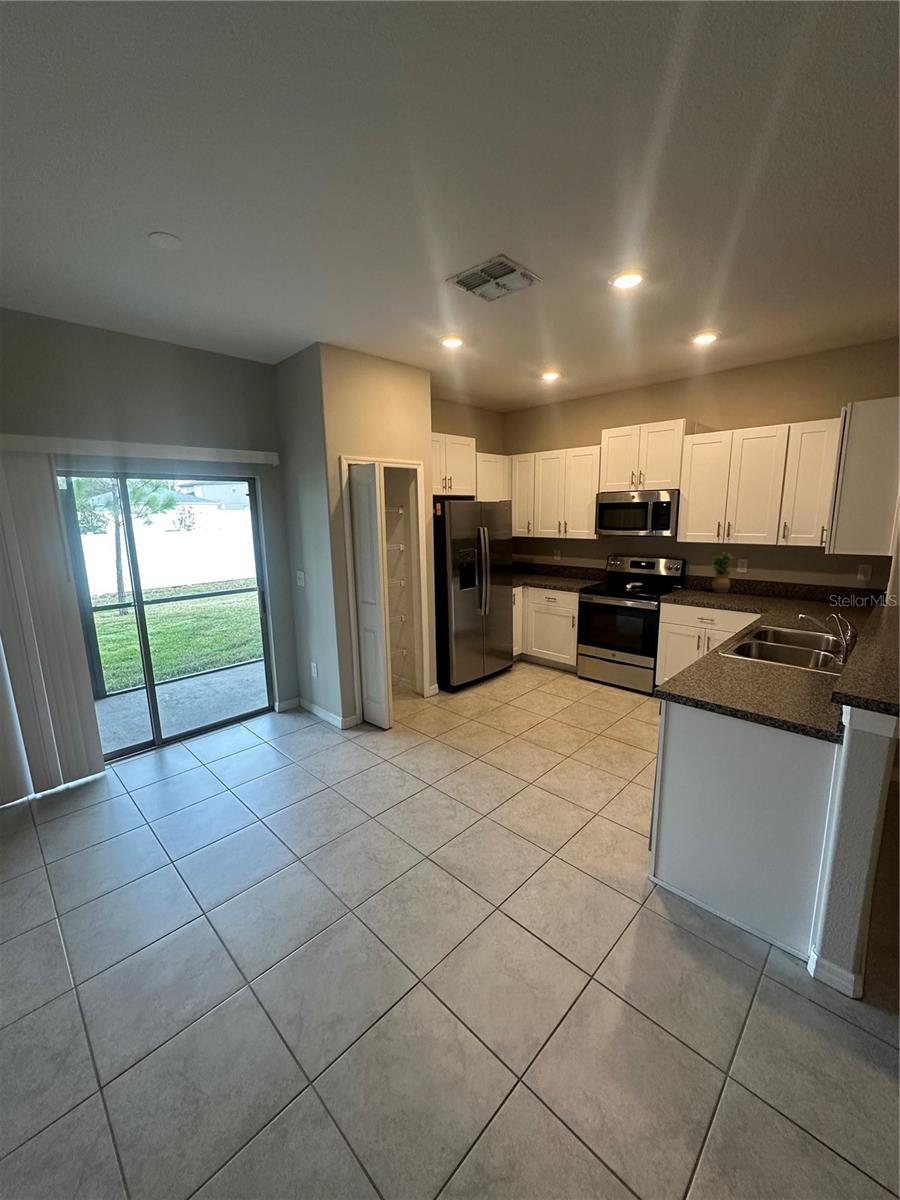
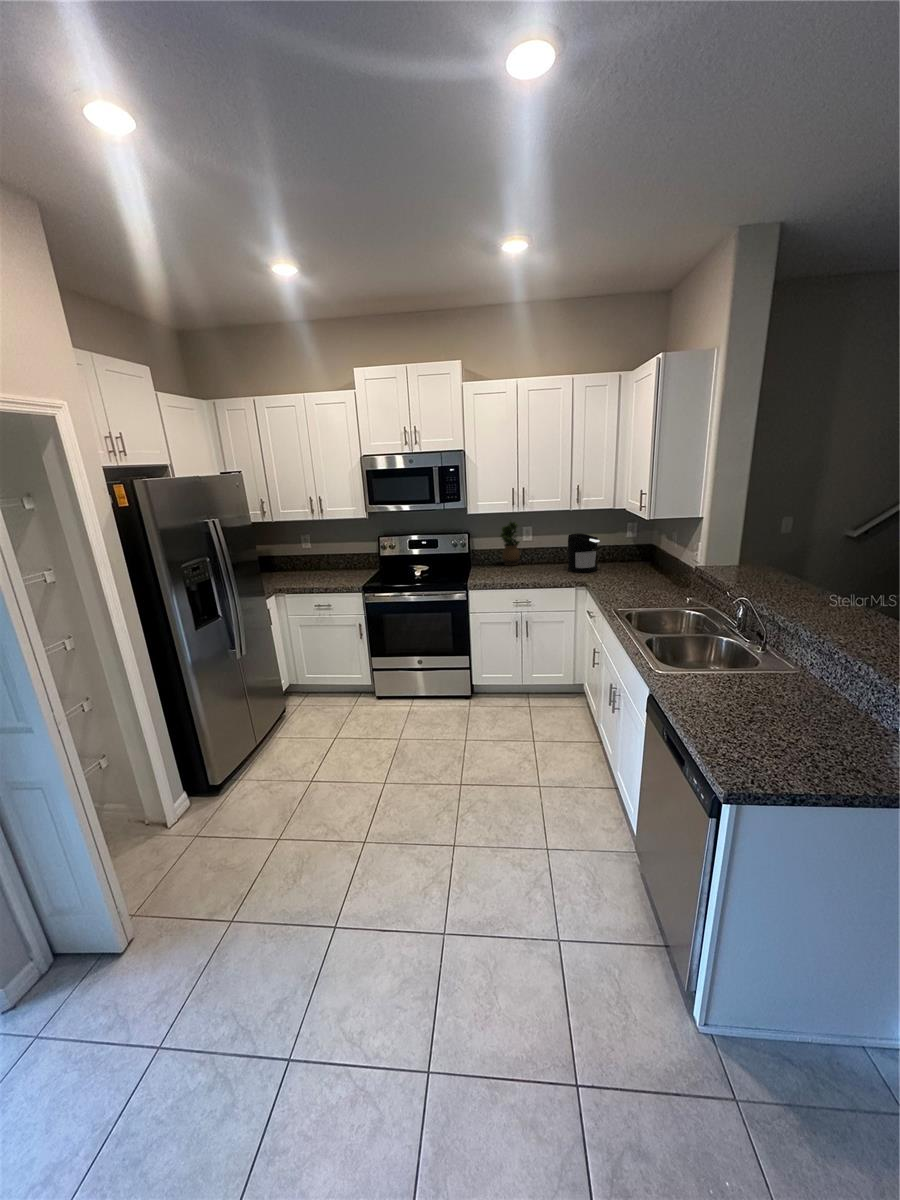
coffee maker: none [771,568,810,606] -> present [568,533,600,573]

